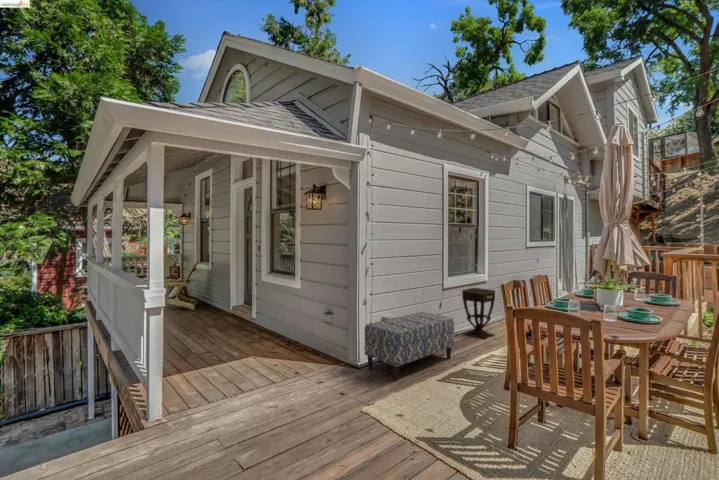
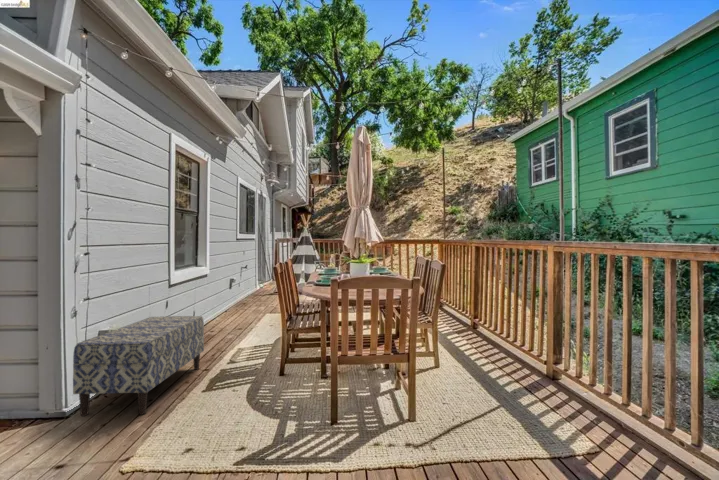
side table: present [462,288,495,339] -> none [191,284,229,342]

